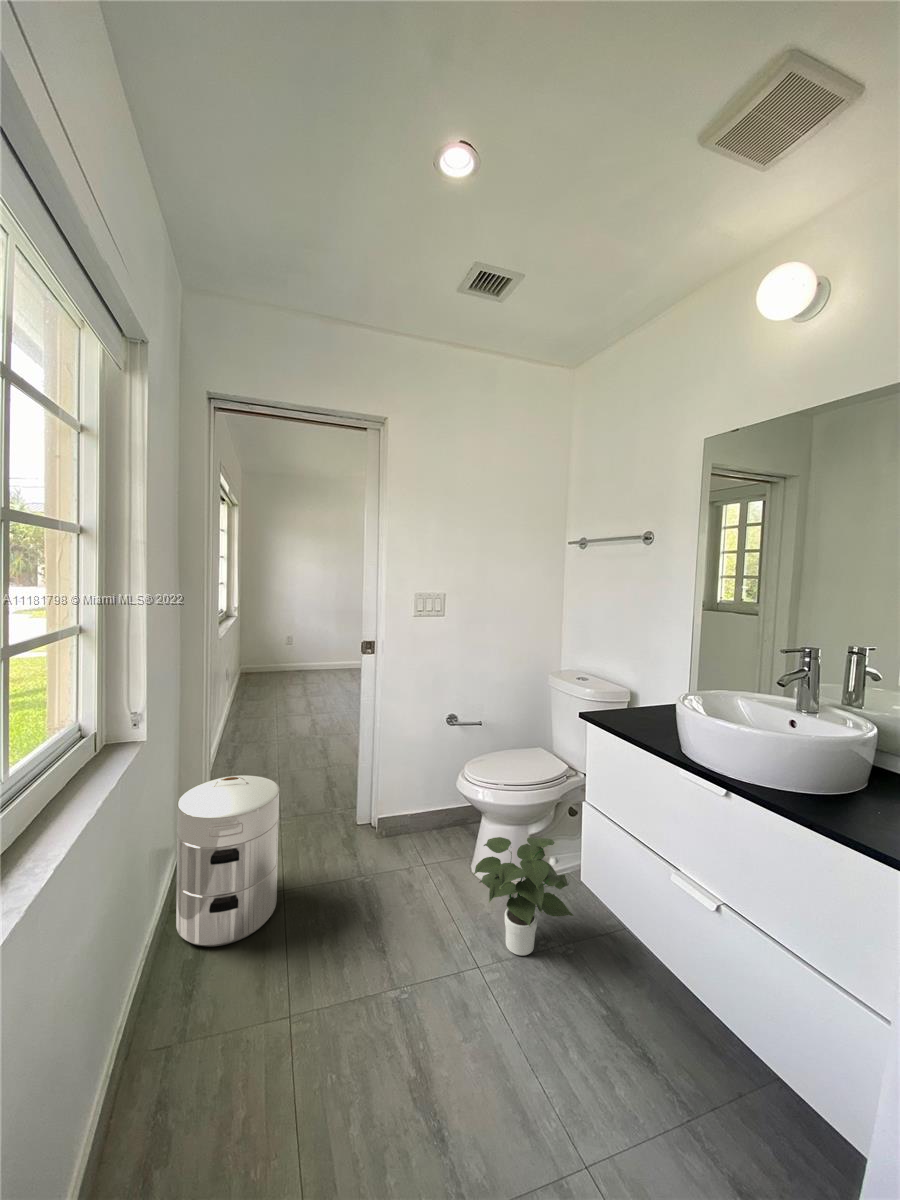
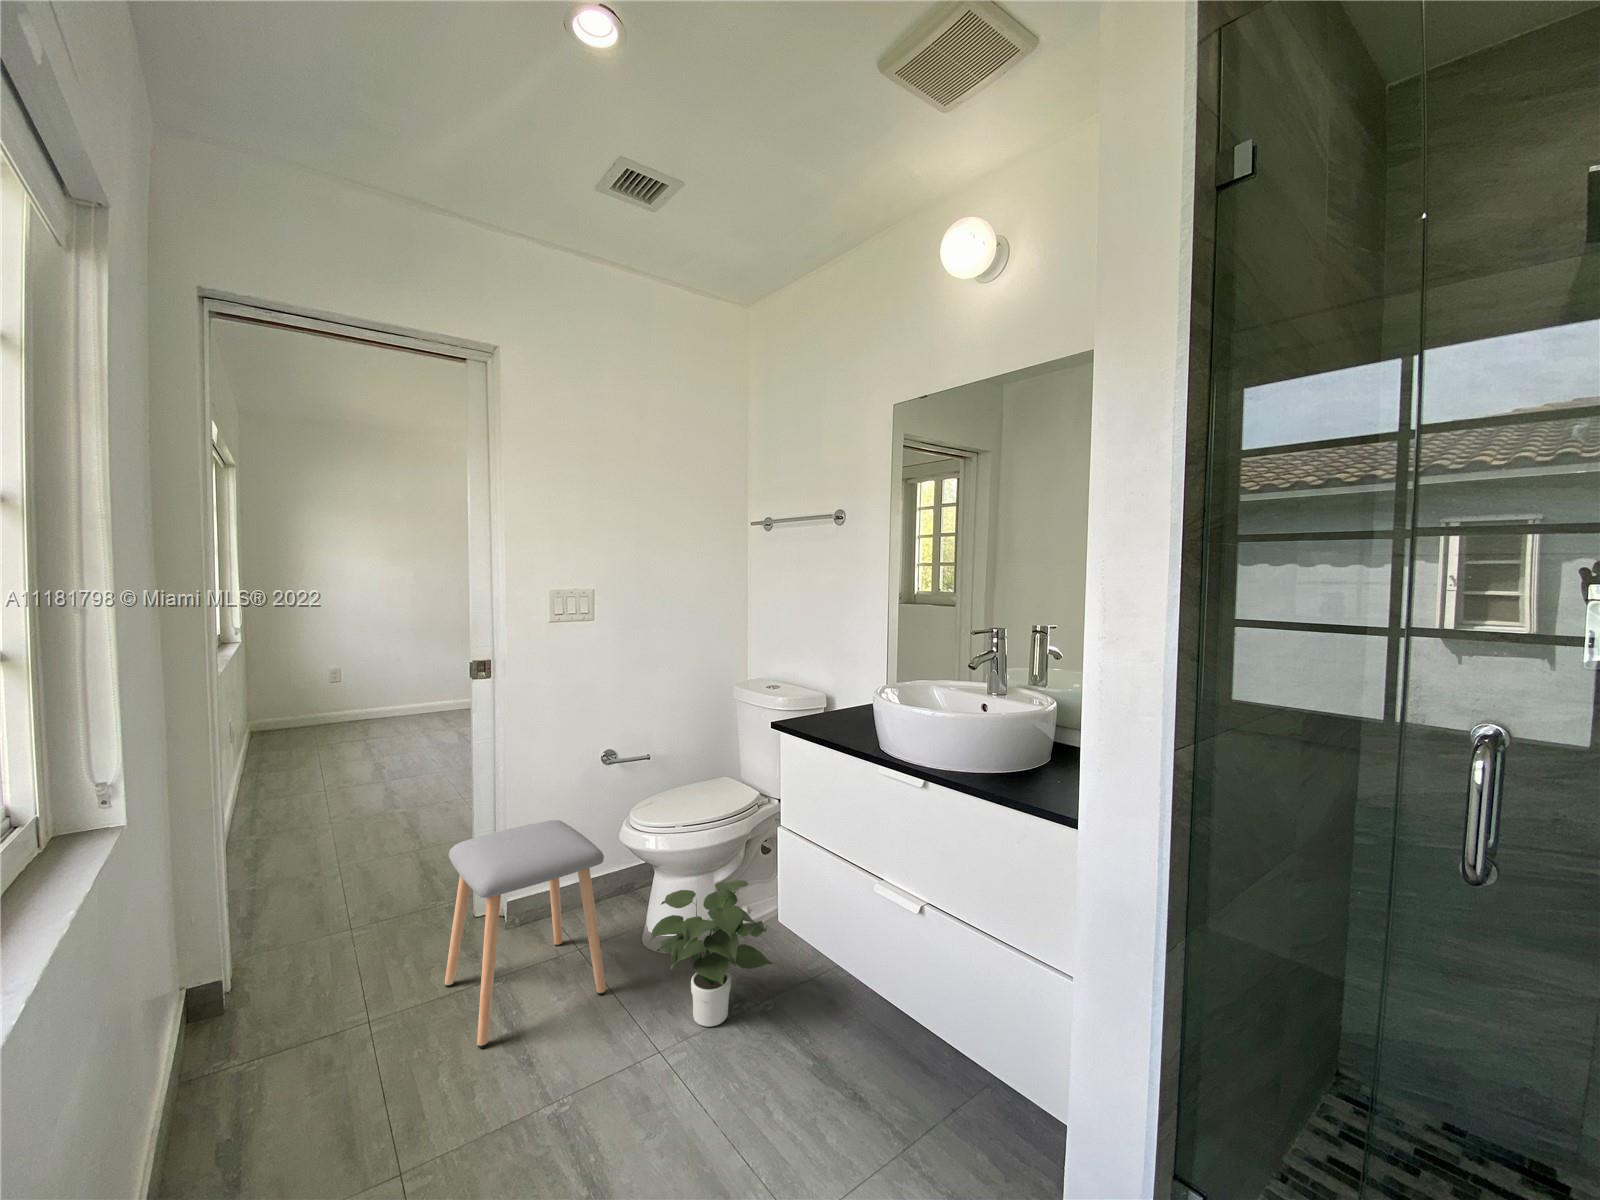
stool: none [333,765,442,928] -> present [445,820,606,1048]
waste bin: present [176,775,280,947] -> none [178,864,358,1128]

